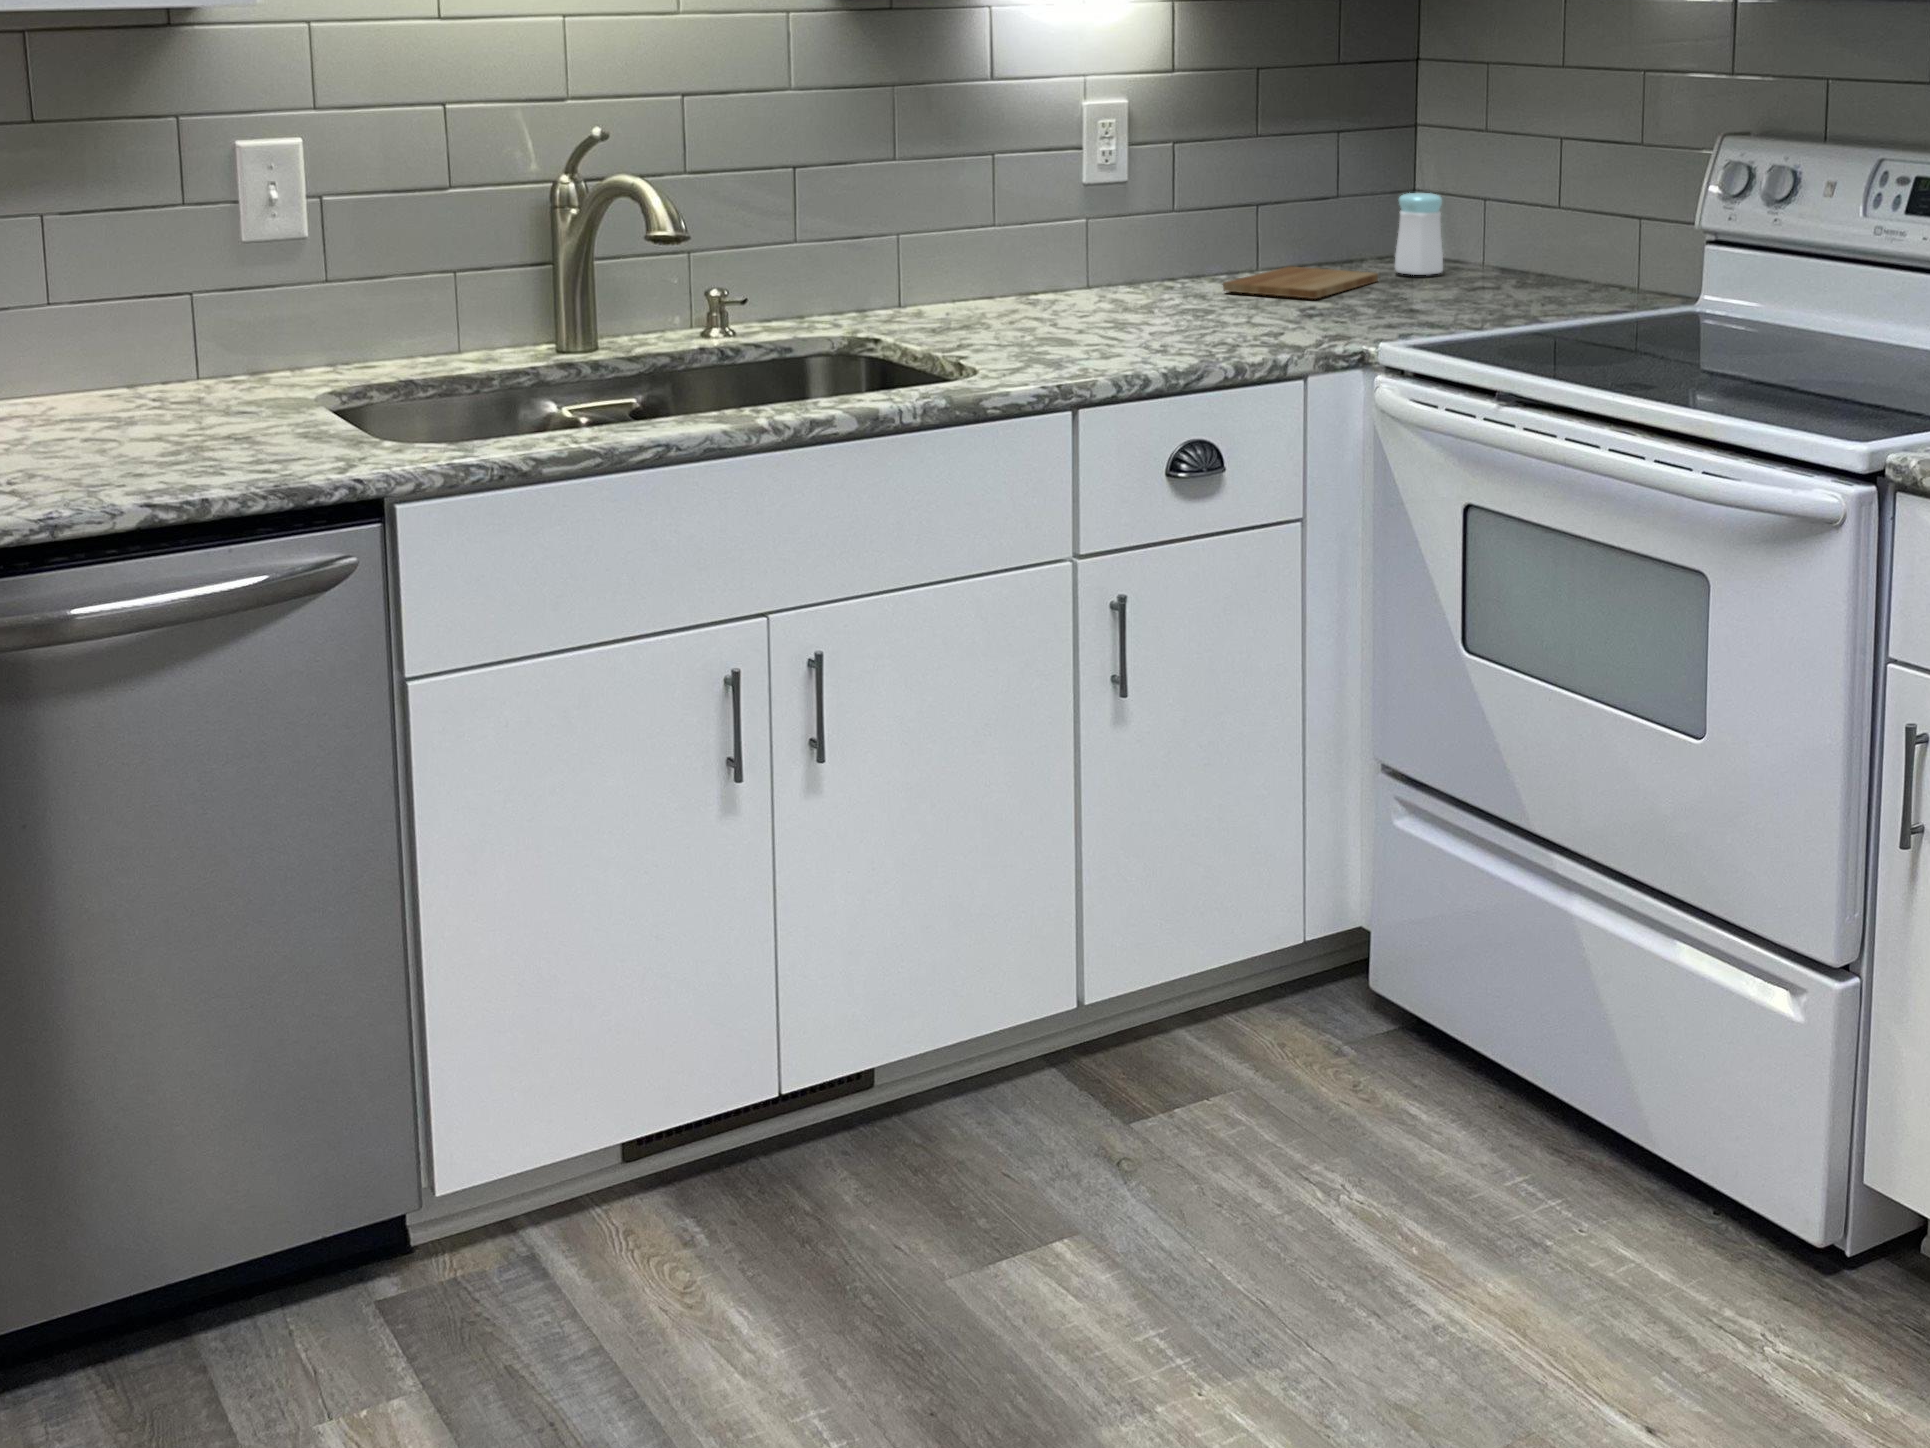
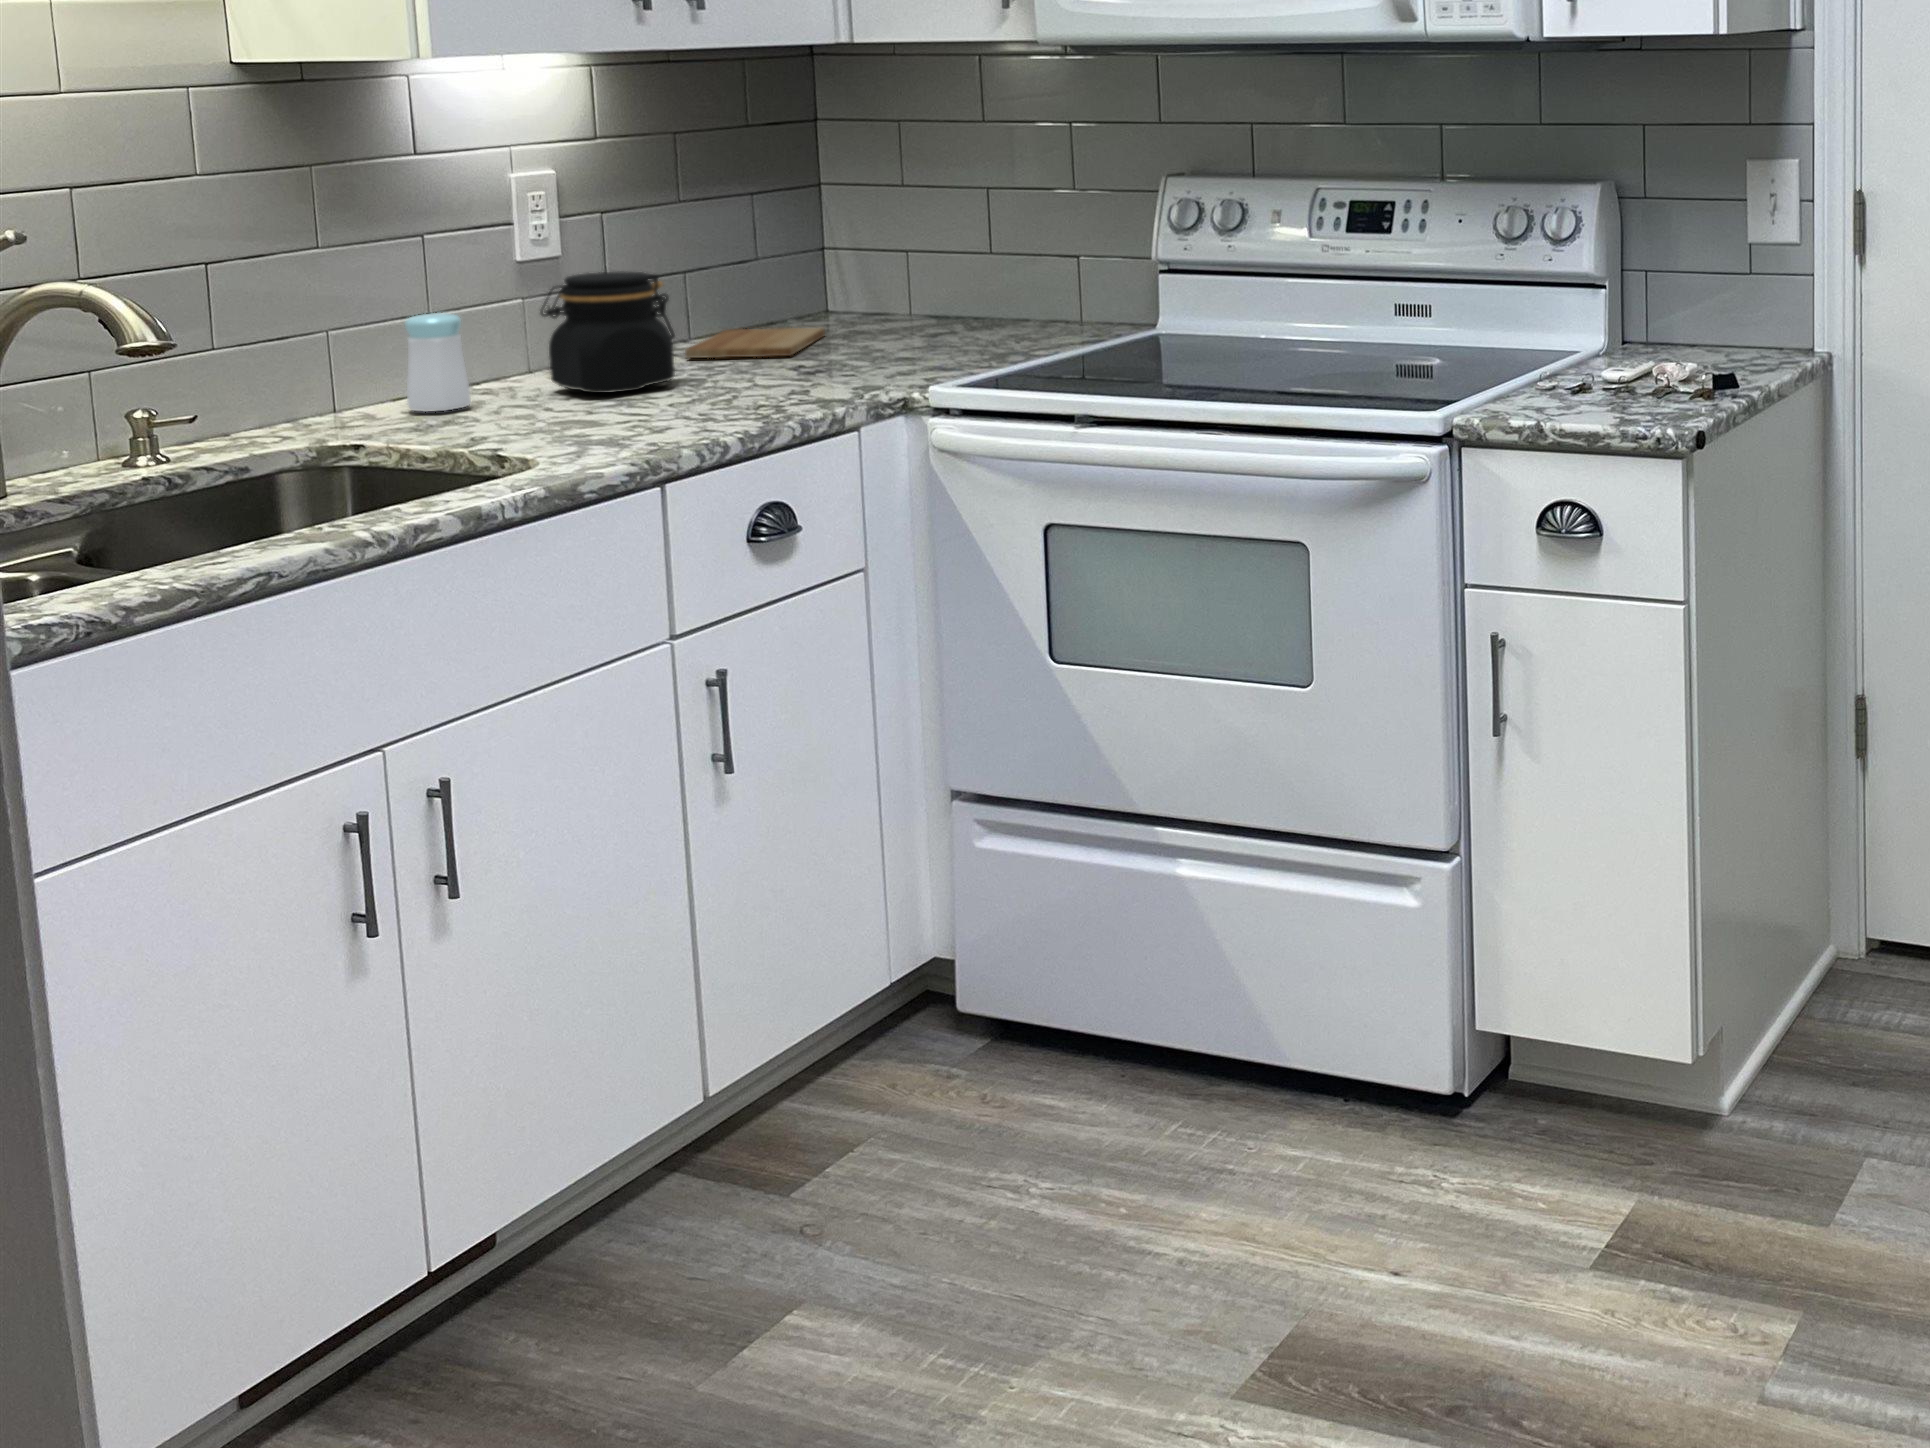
salt shaker: present [1395,193,1443,275] -> present [405,313,471,412]
jar: none [1063,200,1187,318] -> present [541,272,675,393]

